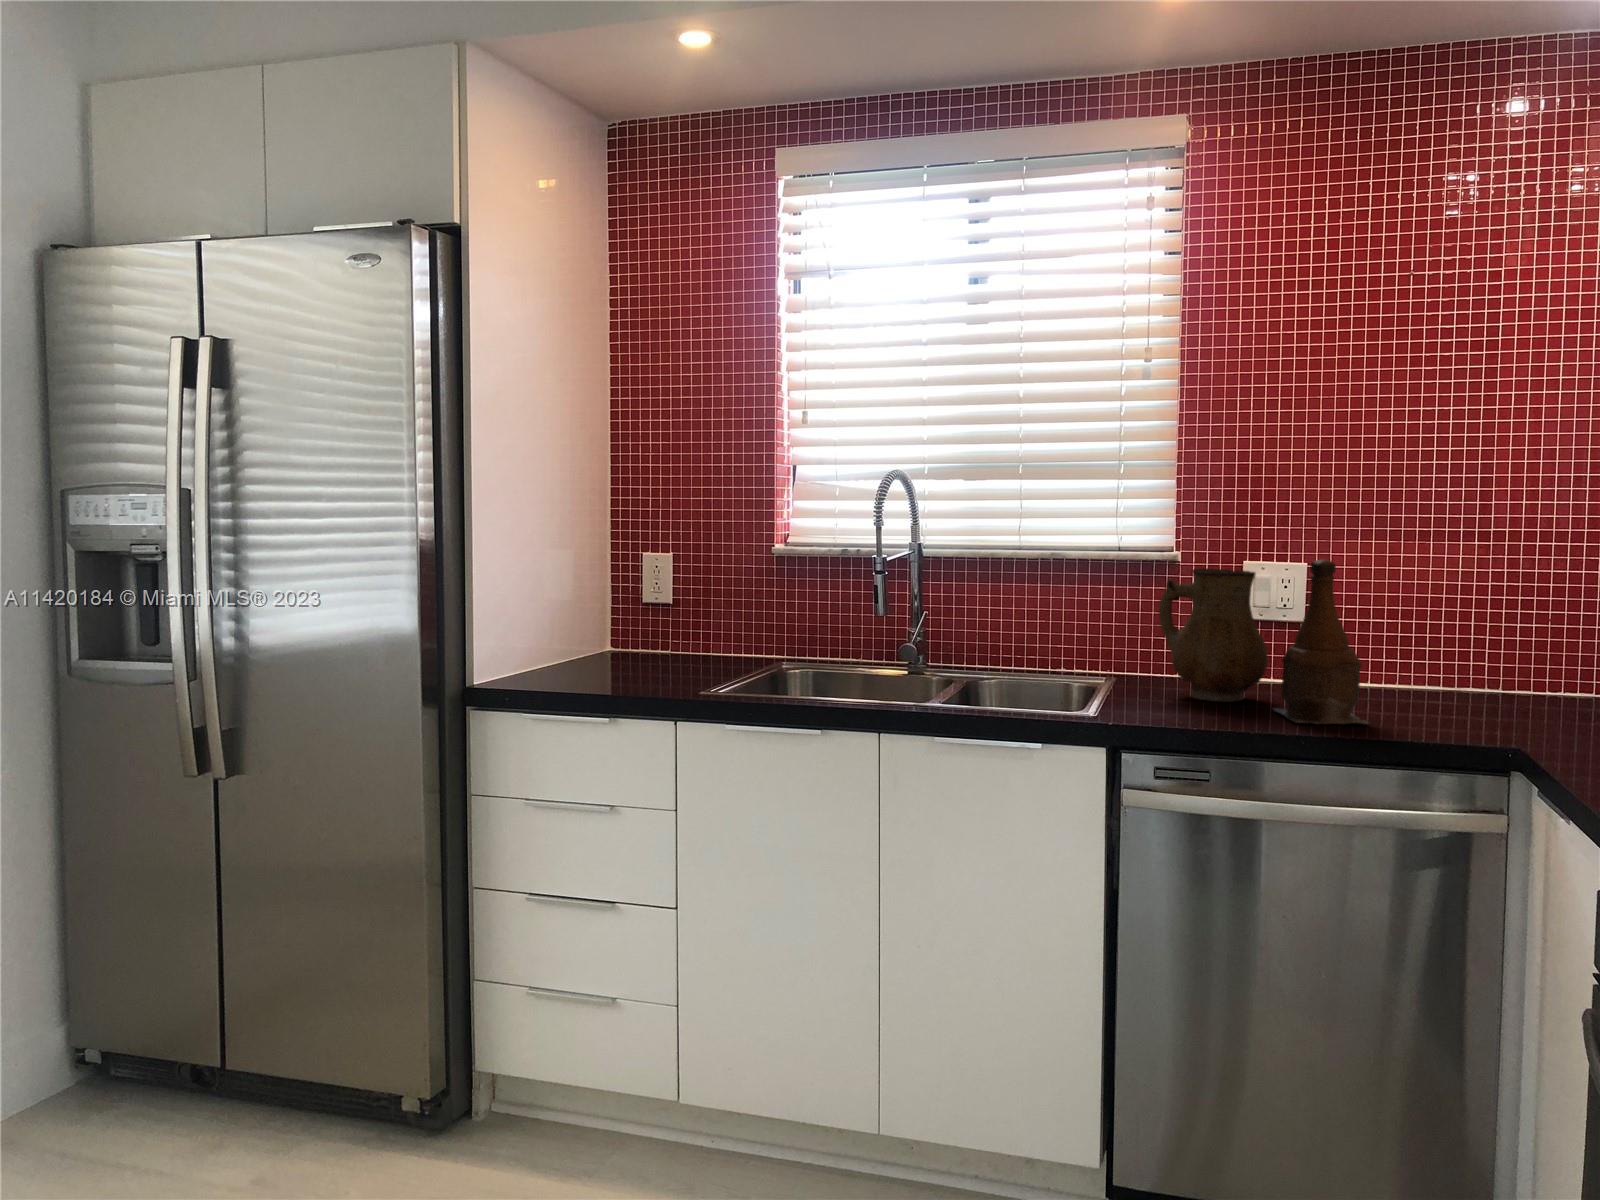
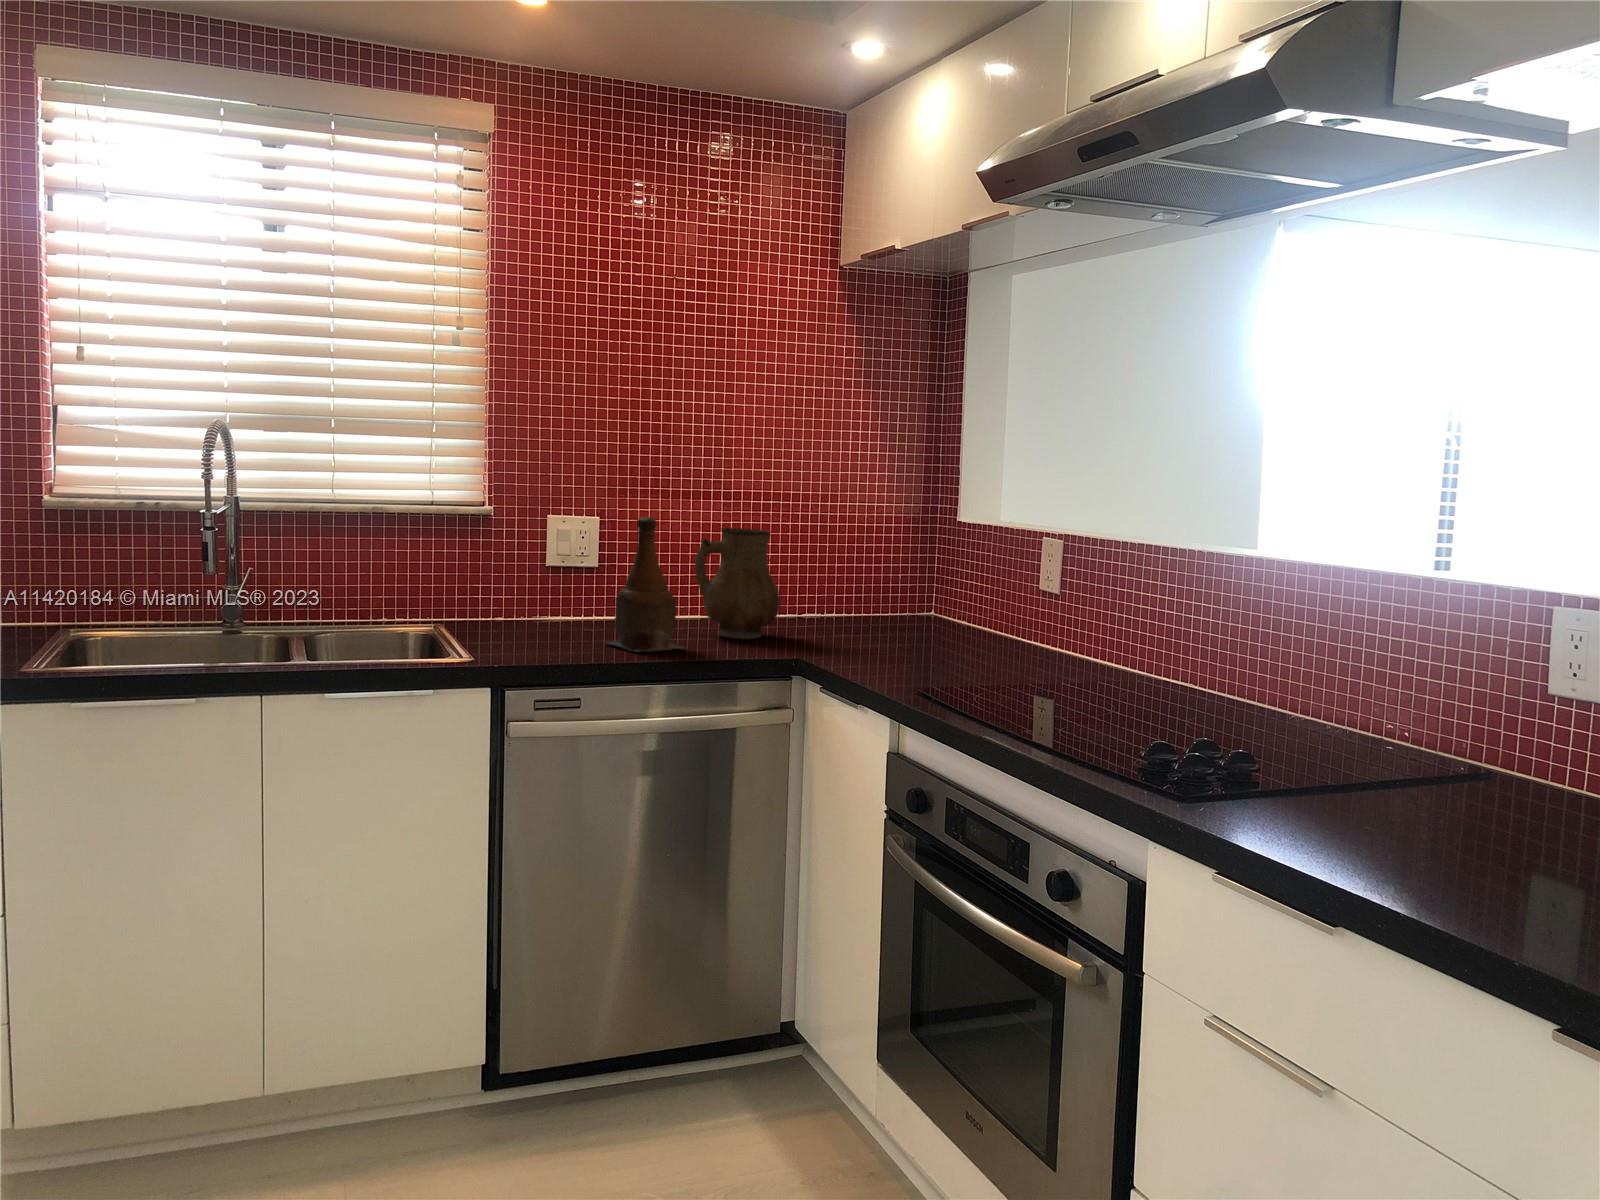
ceramic pitcher: present [1159,568,1268,702] -> present [695,527,780,639]

